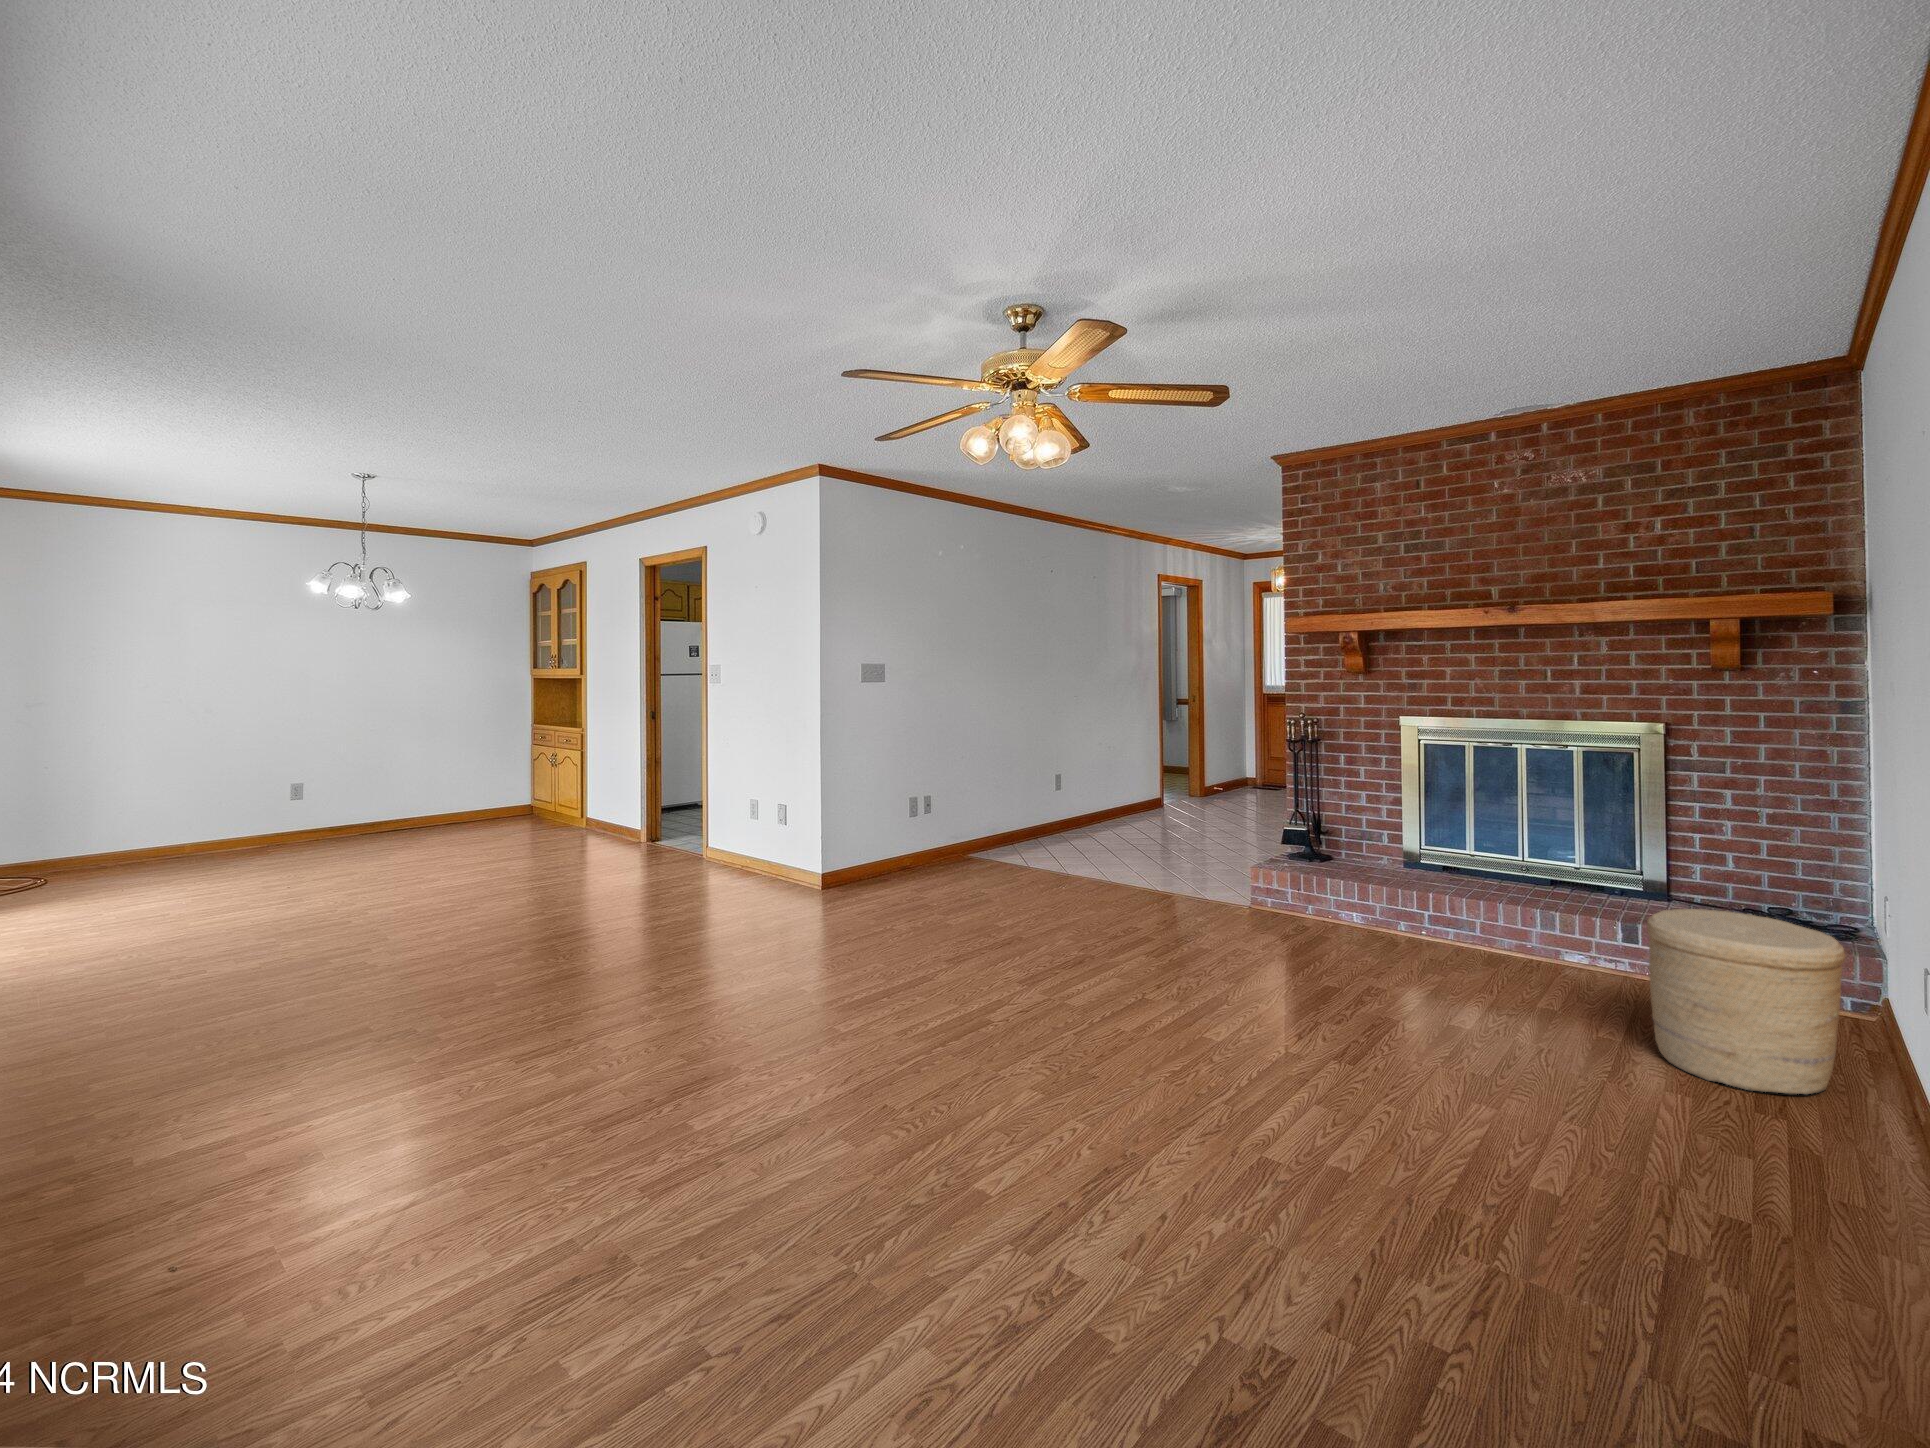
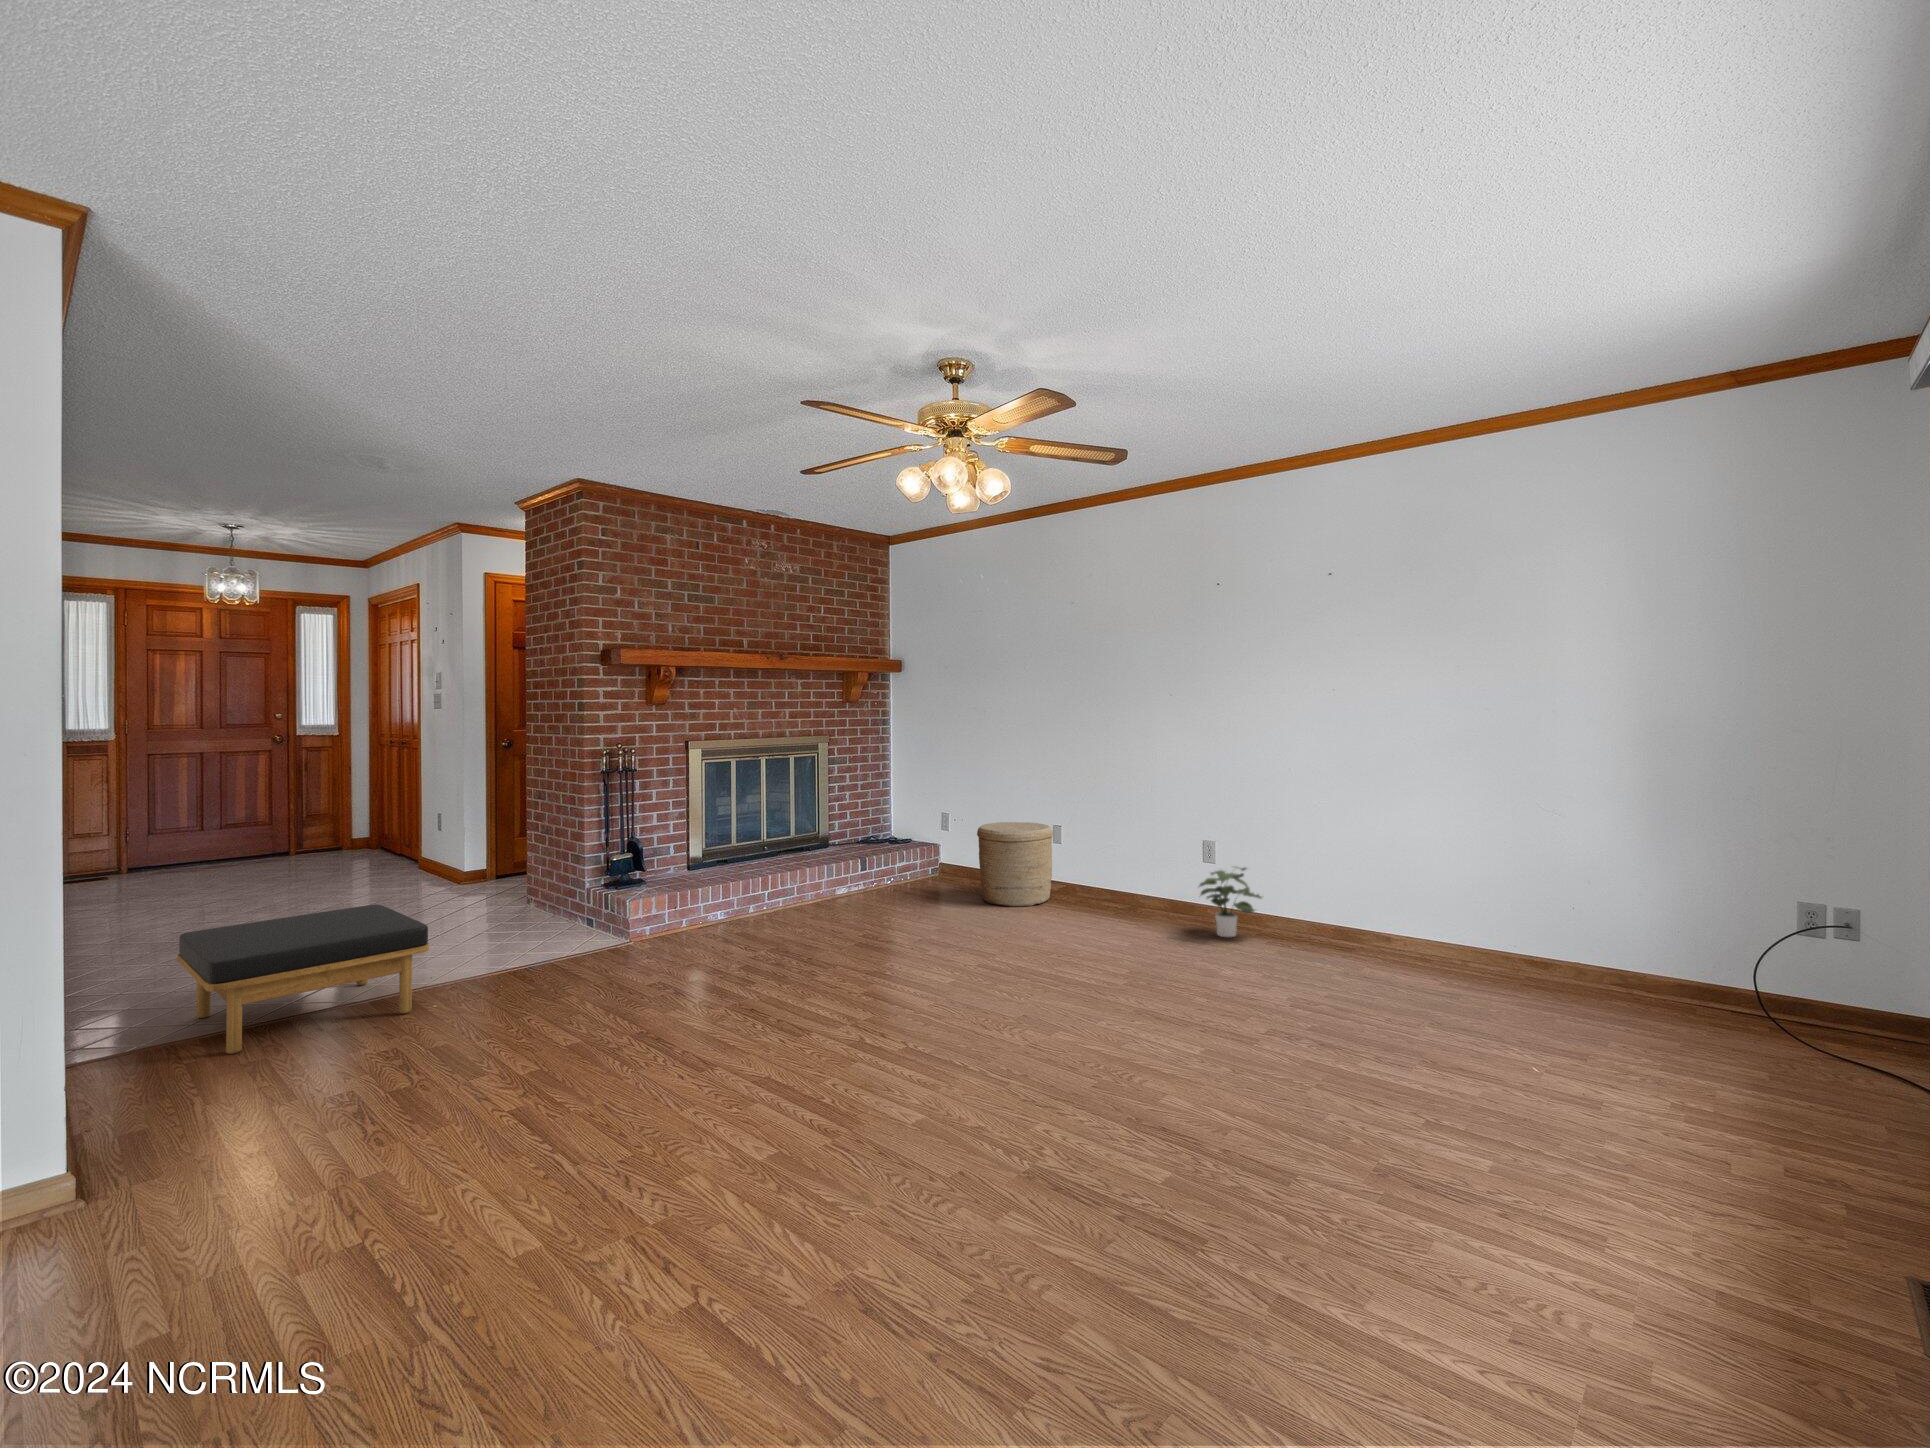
ottoman: none [944,803,1089,883] -> present [177,905,429,1054]
potted plant: none [1689,1125,1875,1317] -> present [1200,867,1263,937]

